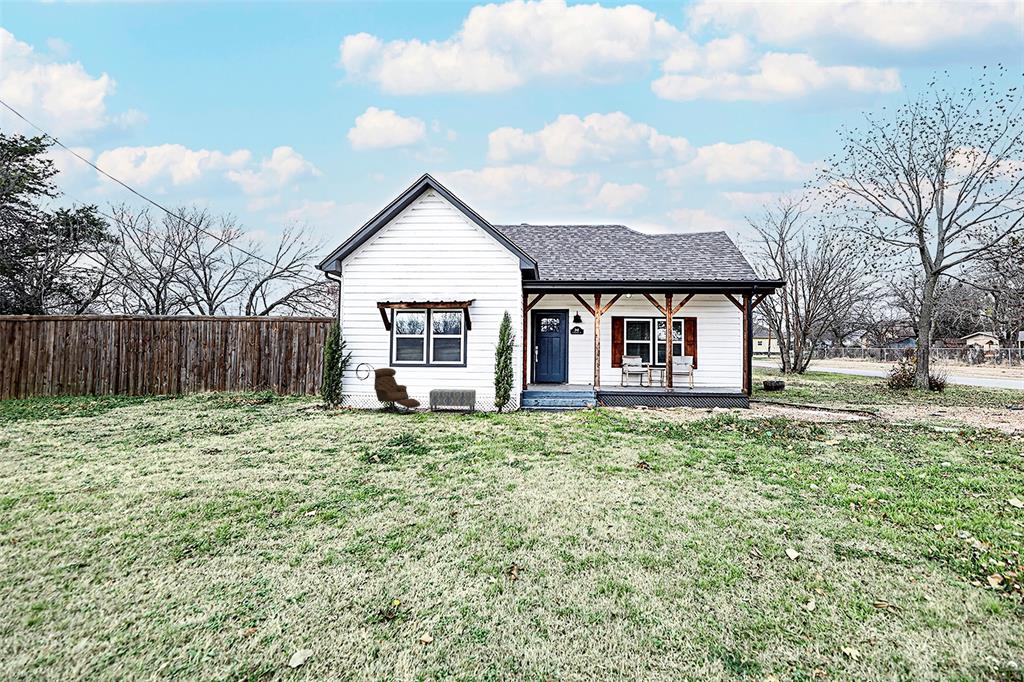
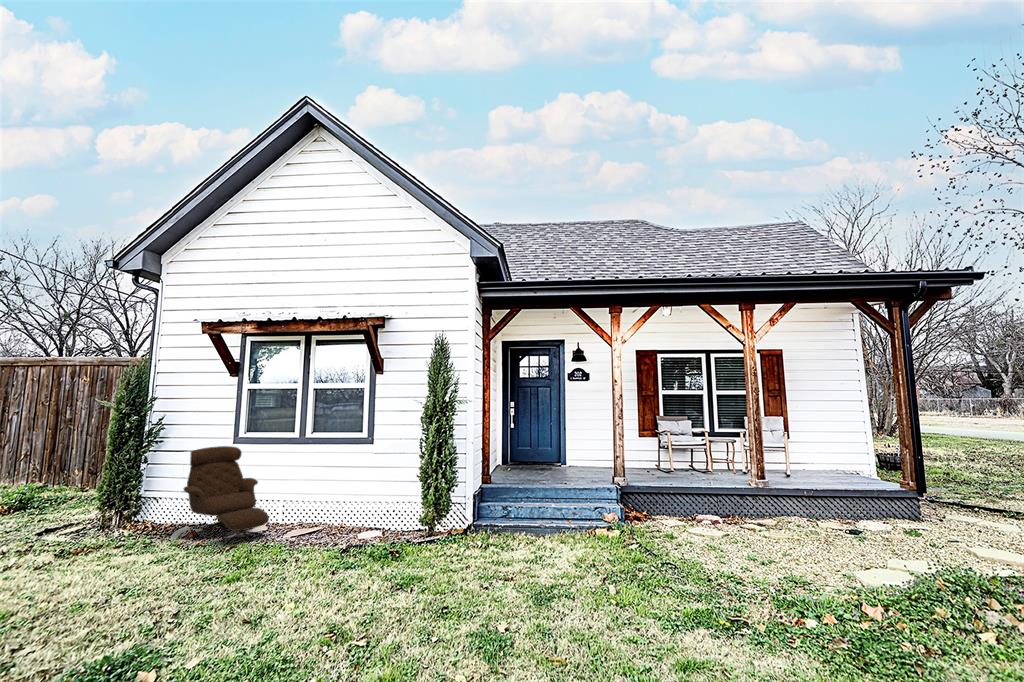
bench: present [429,389,476,413] -> none [289,486,386,536]

